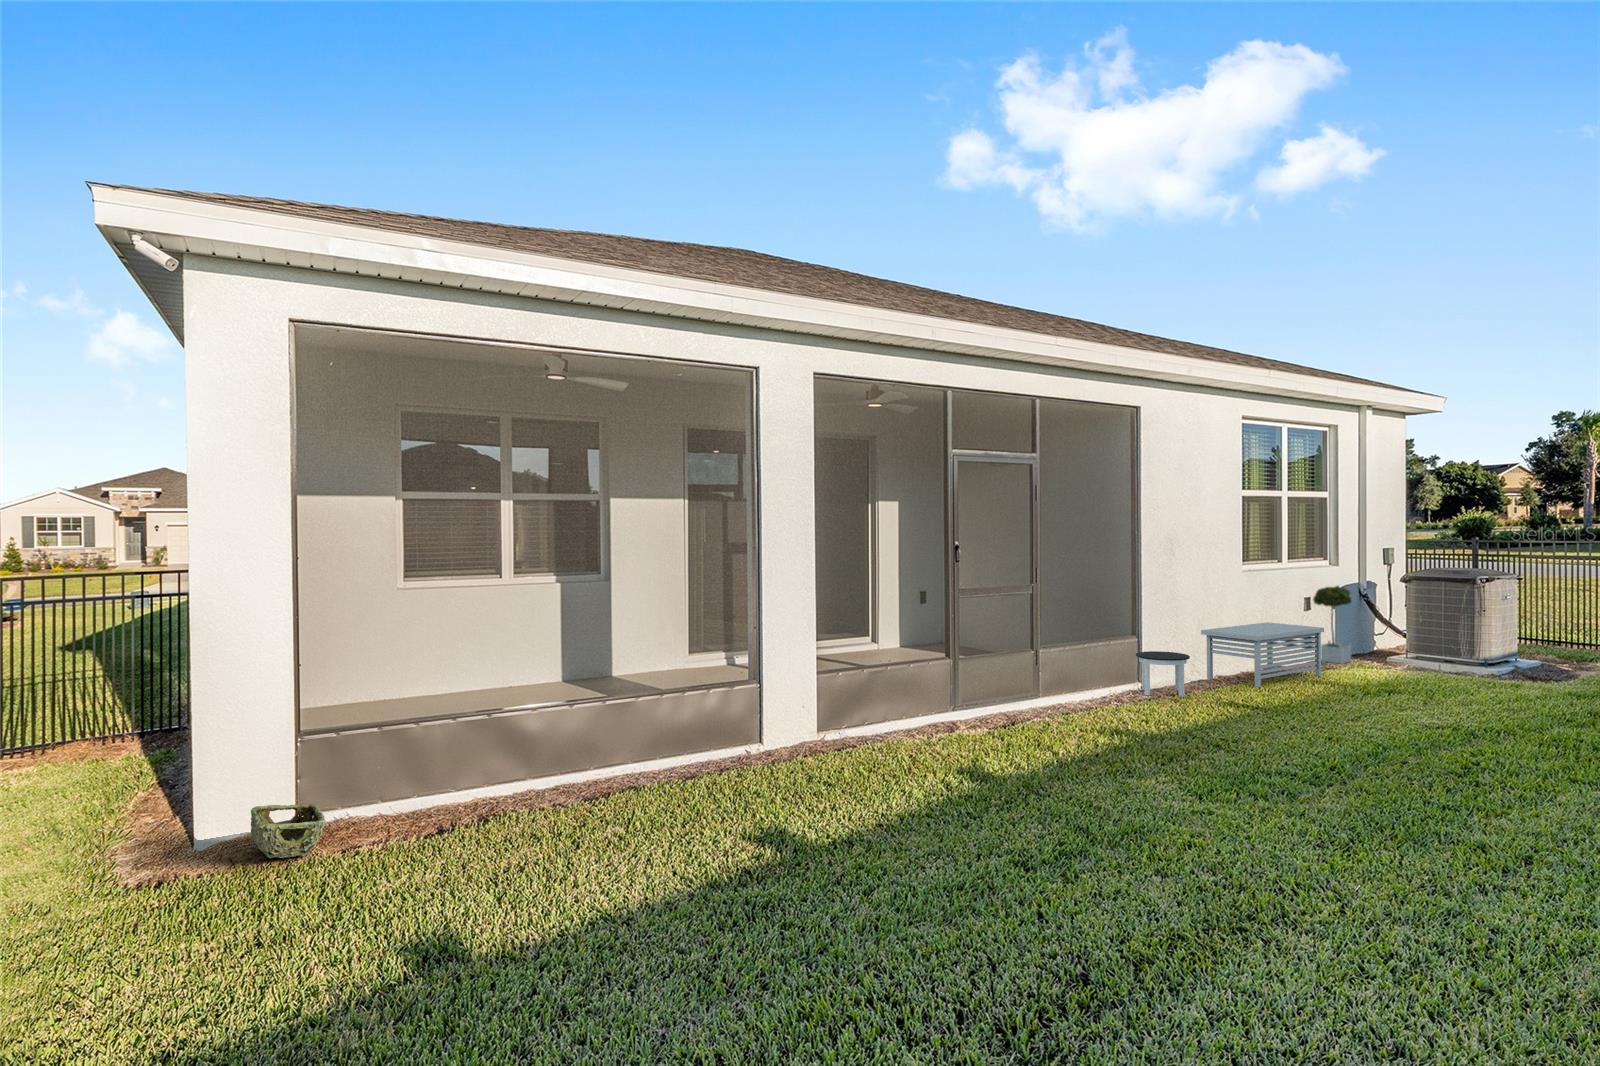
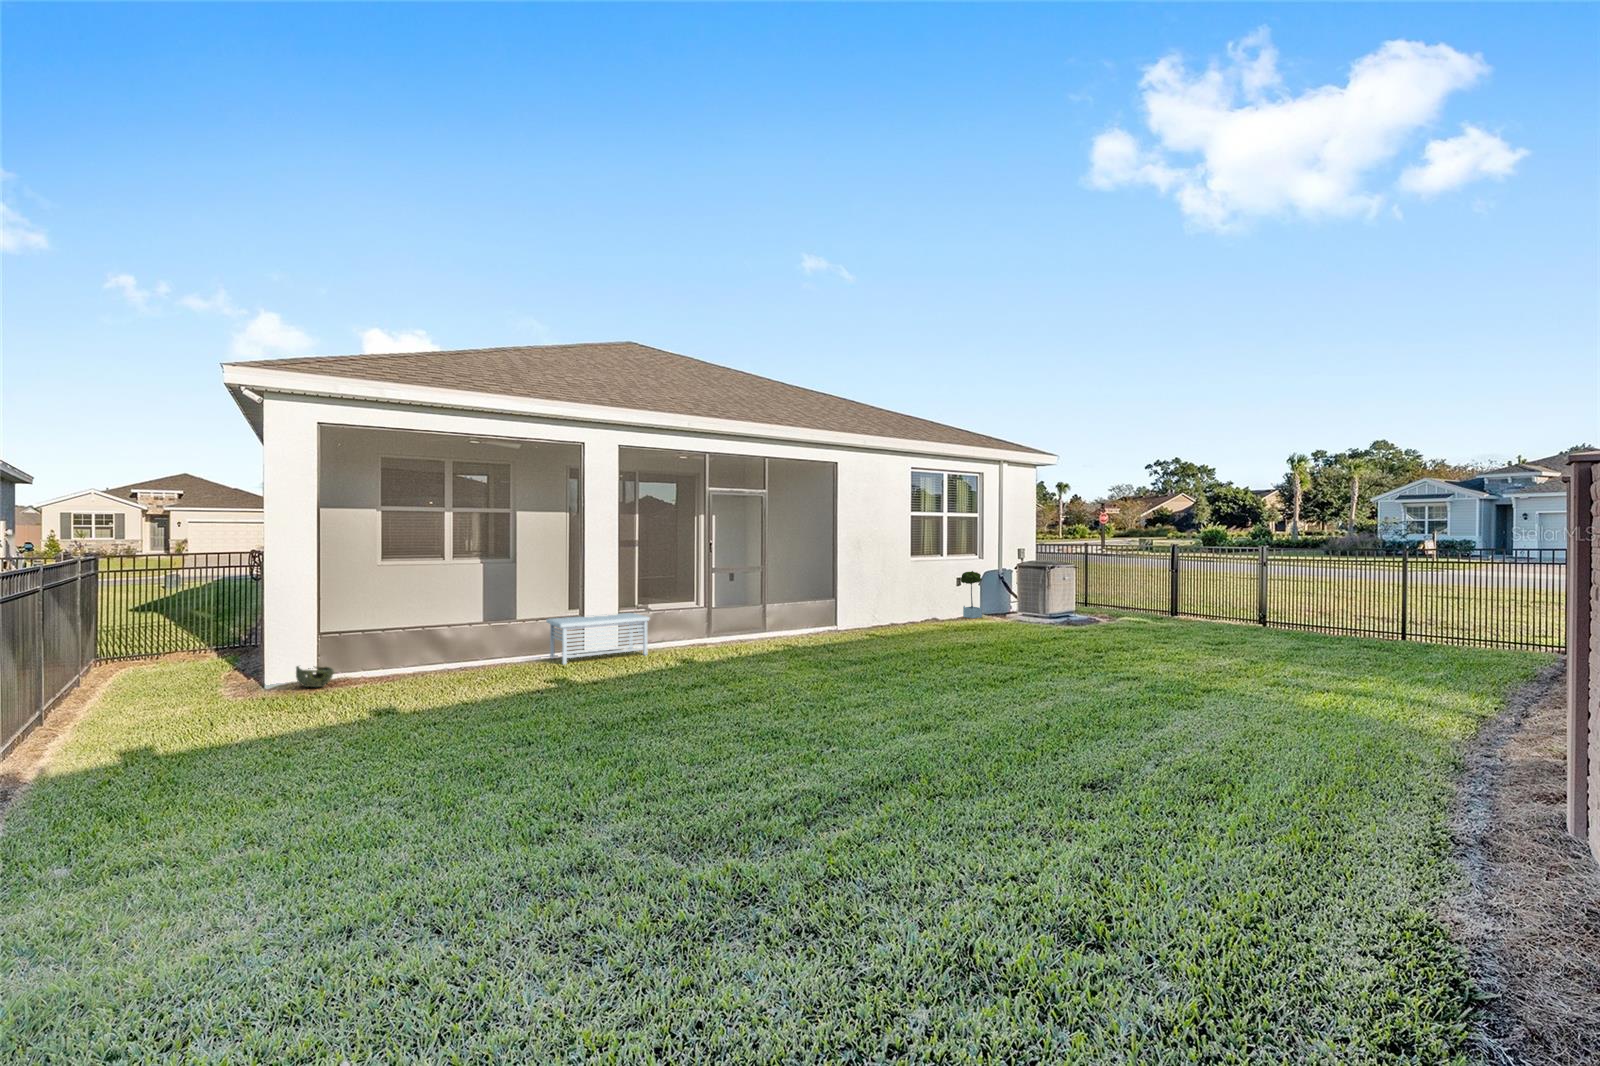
storage bench: present [1201,622,1324,687] -> present [546,613,650,664]
round table: present [1136,651,1190,697] -> none [828,607,857,633]

